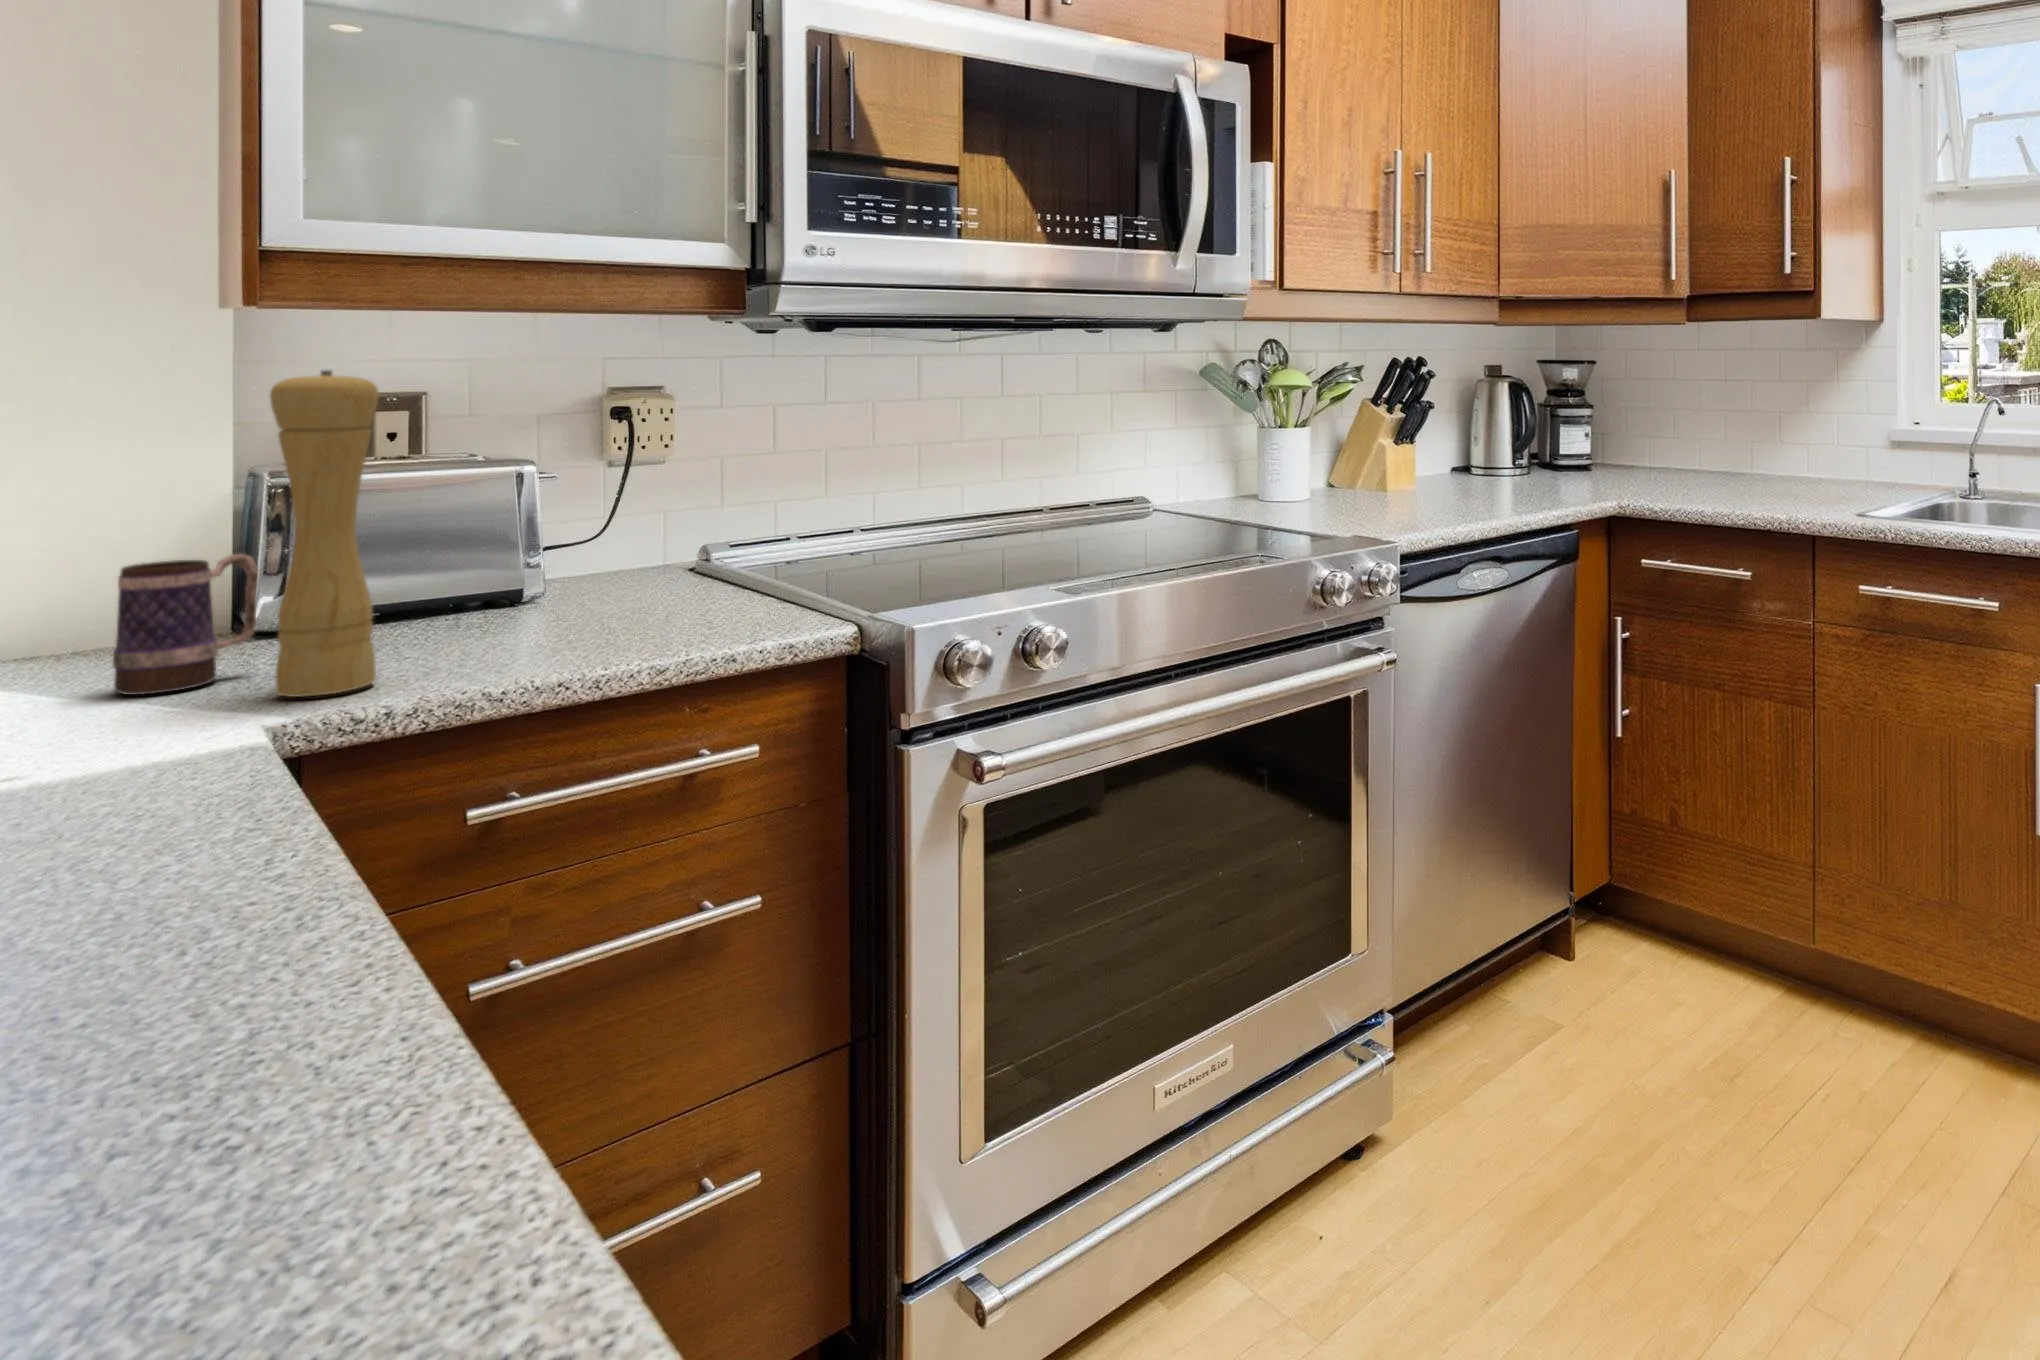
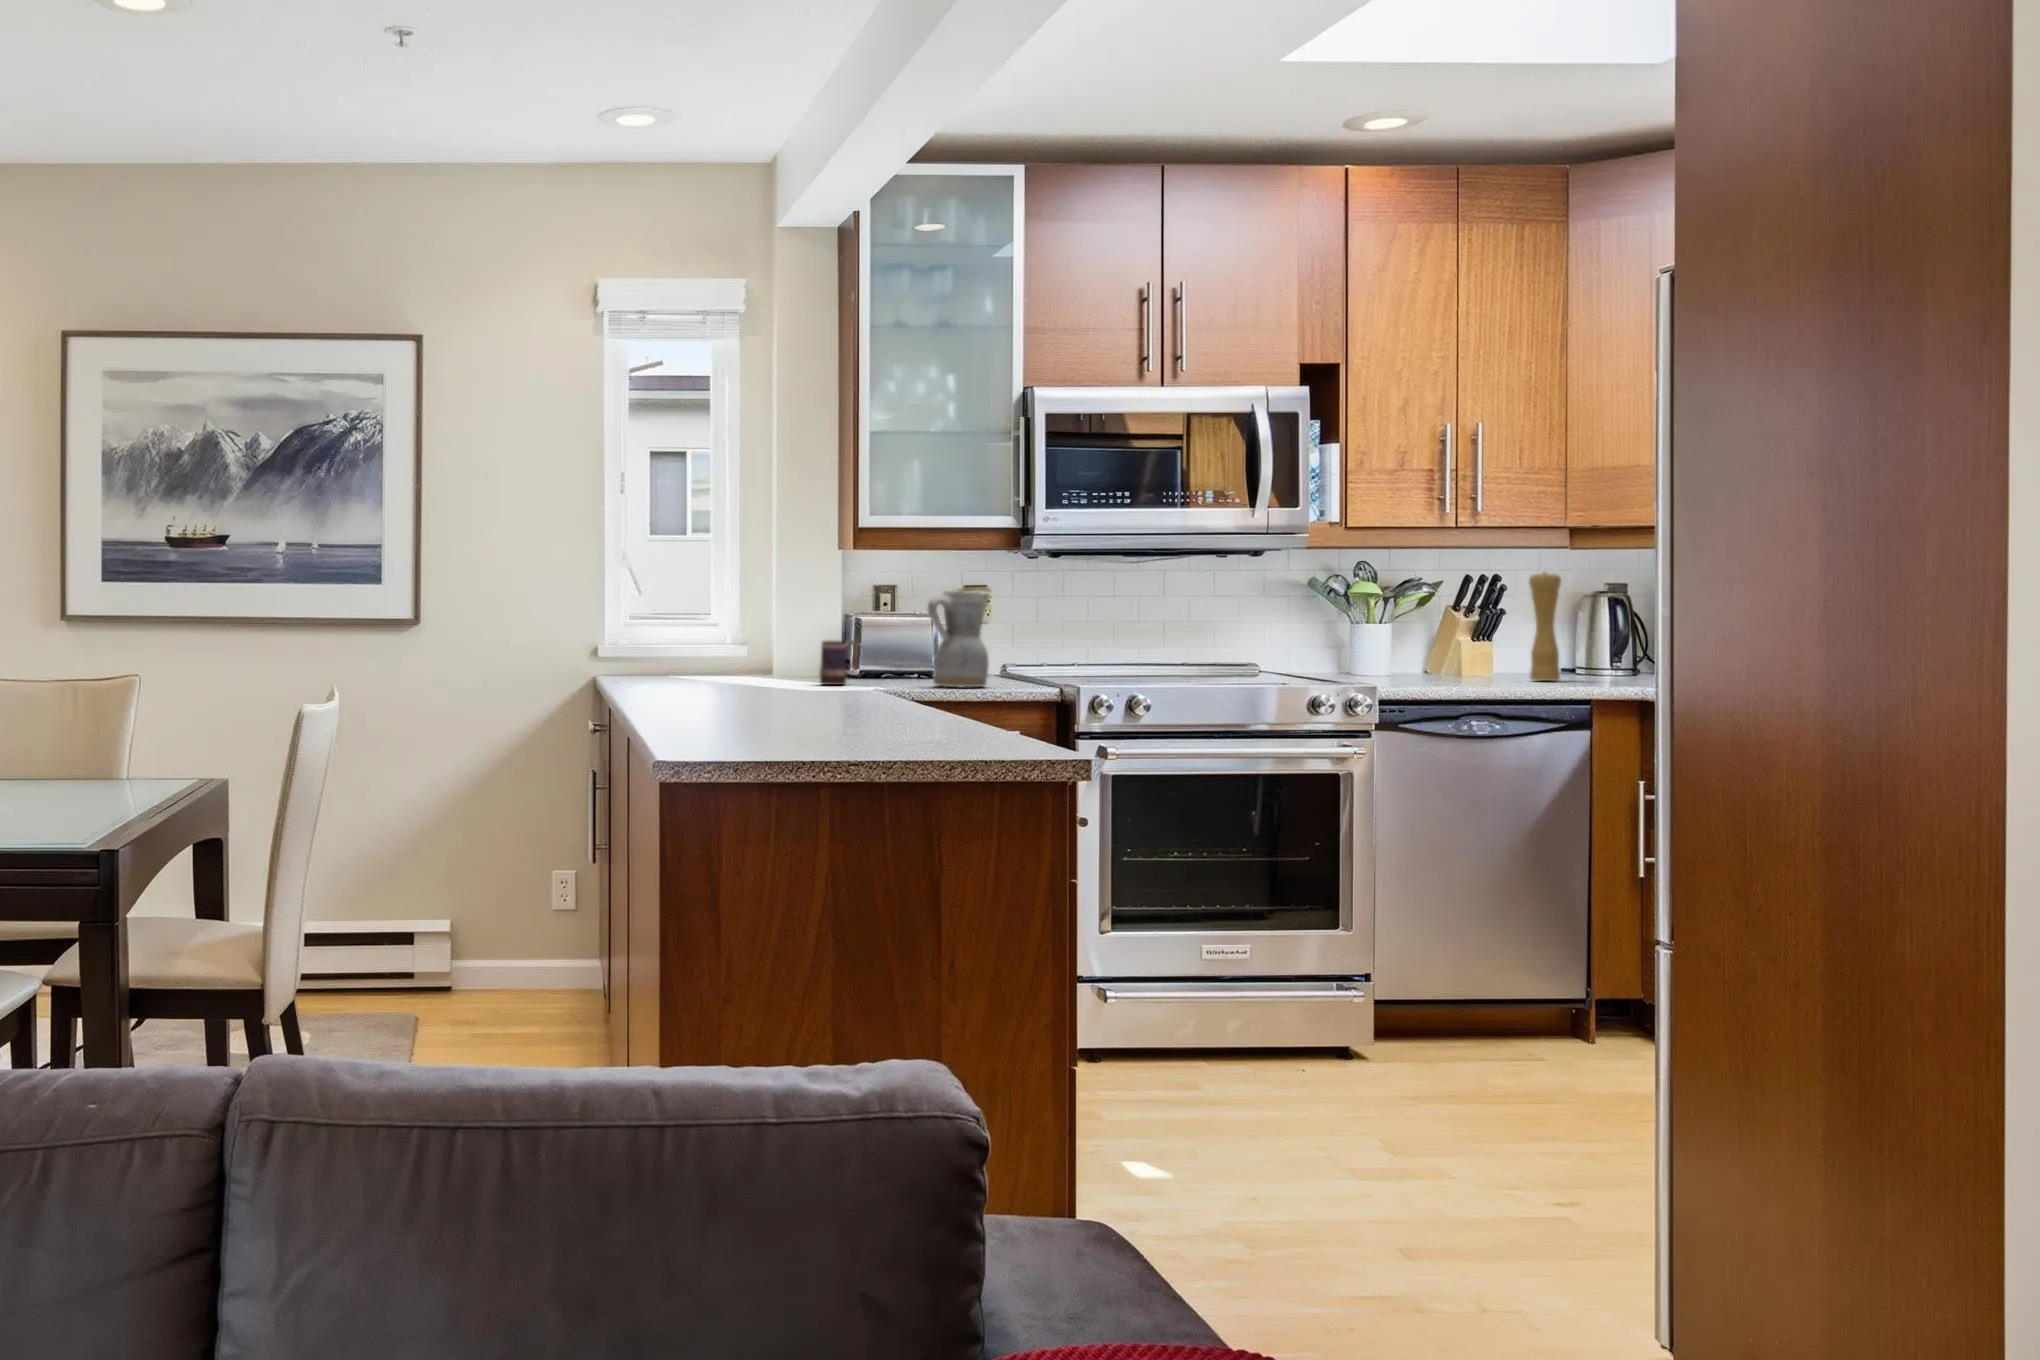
pepper mill: present [270,370,378,697] -> present [1529,572,1561,681]
ceramic pitcher: none [482,415,664,657] -> present [928,591,989,688]

